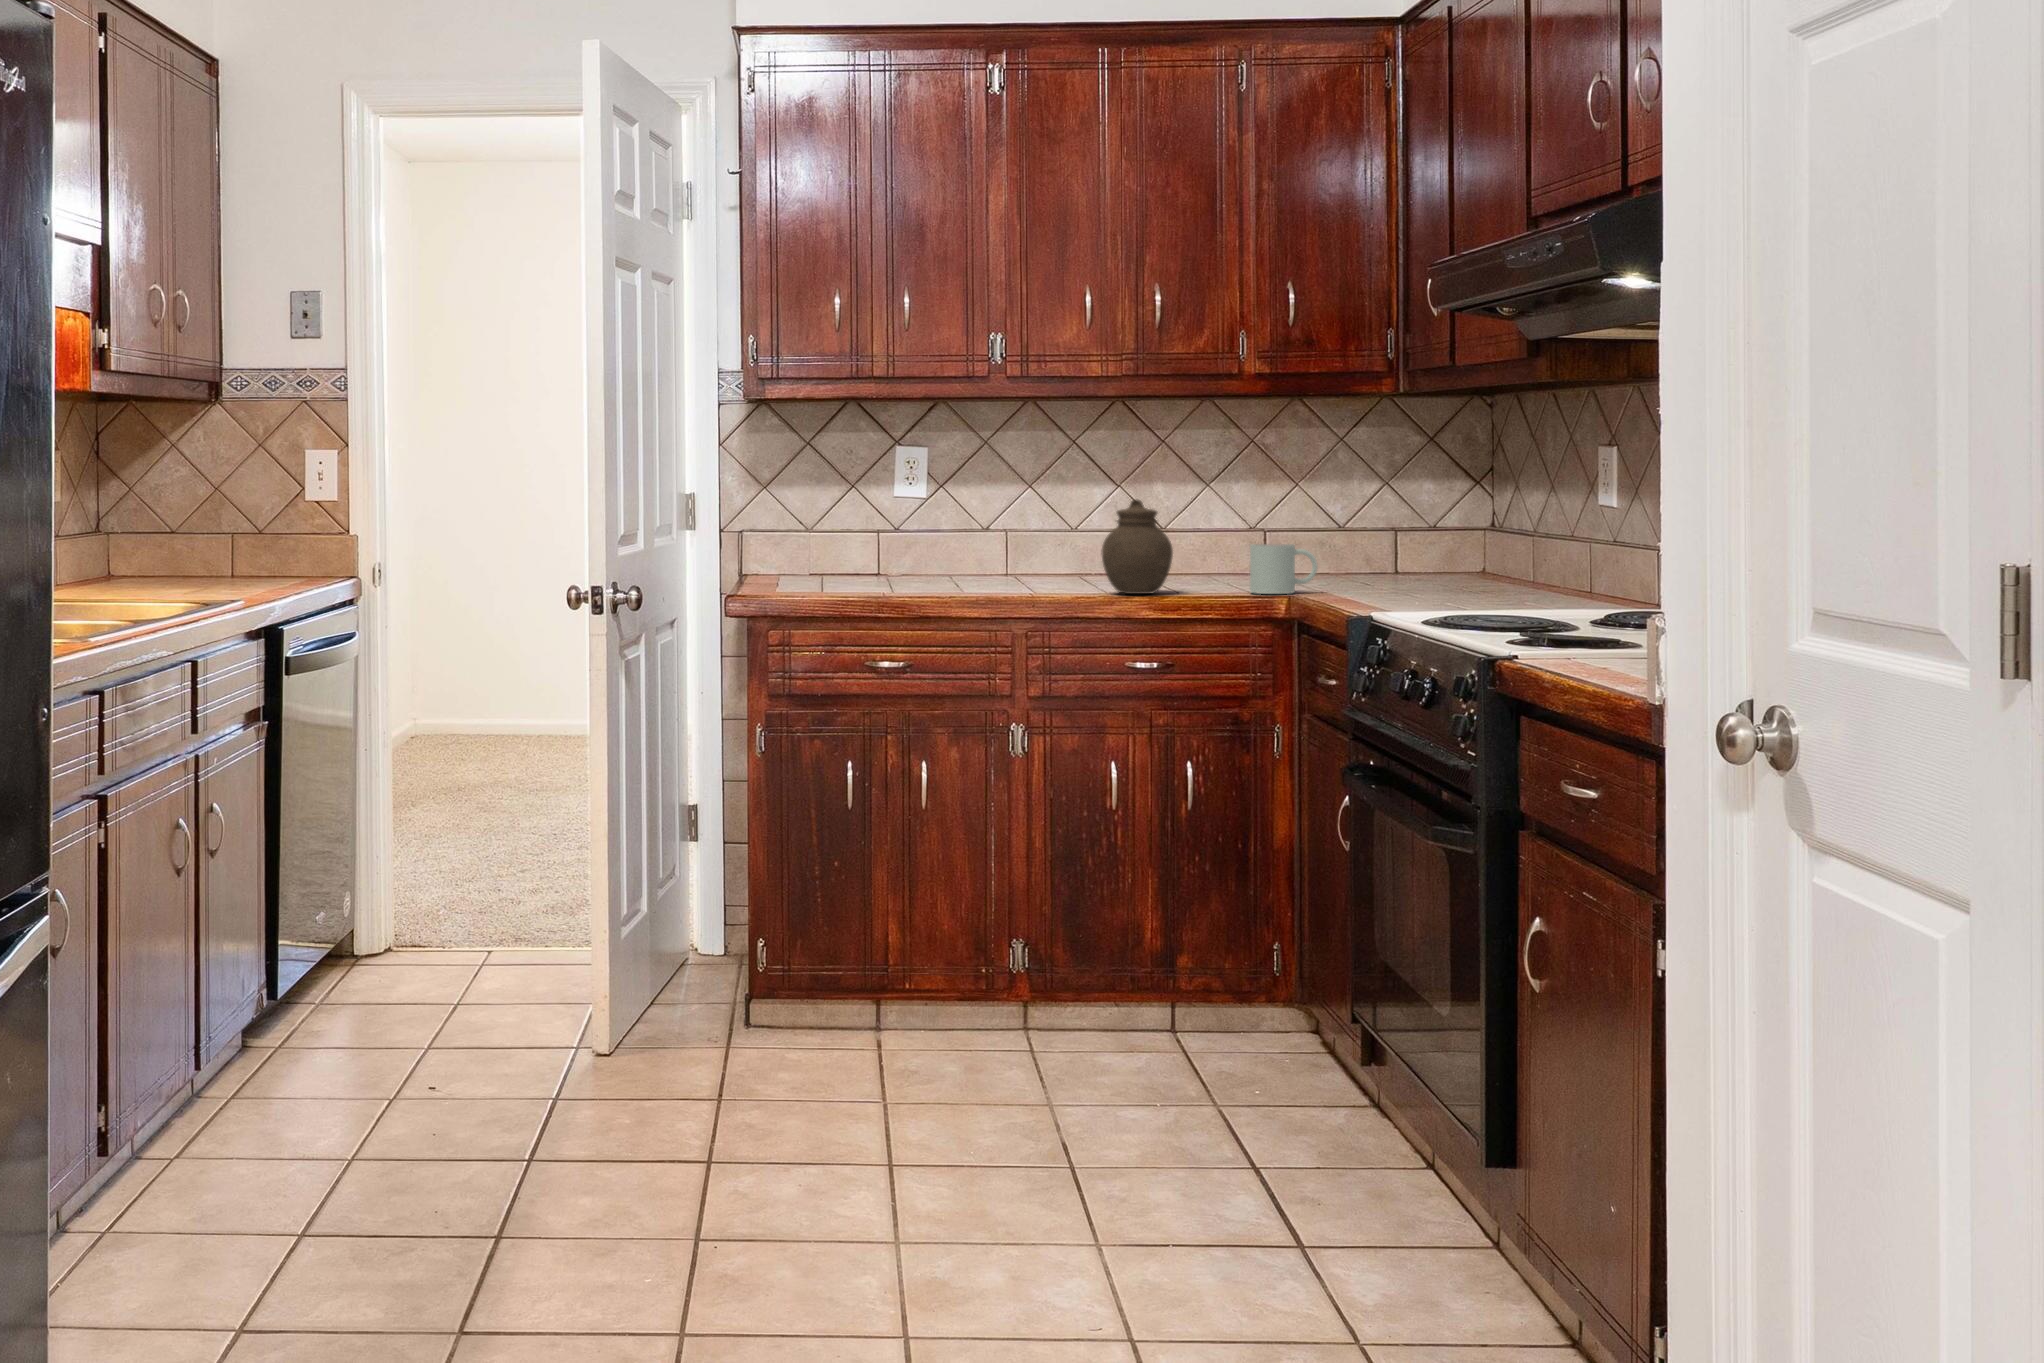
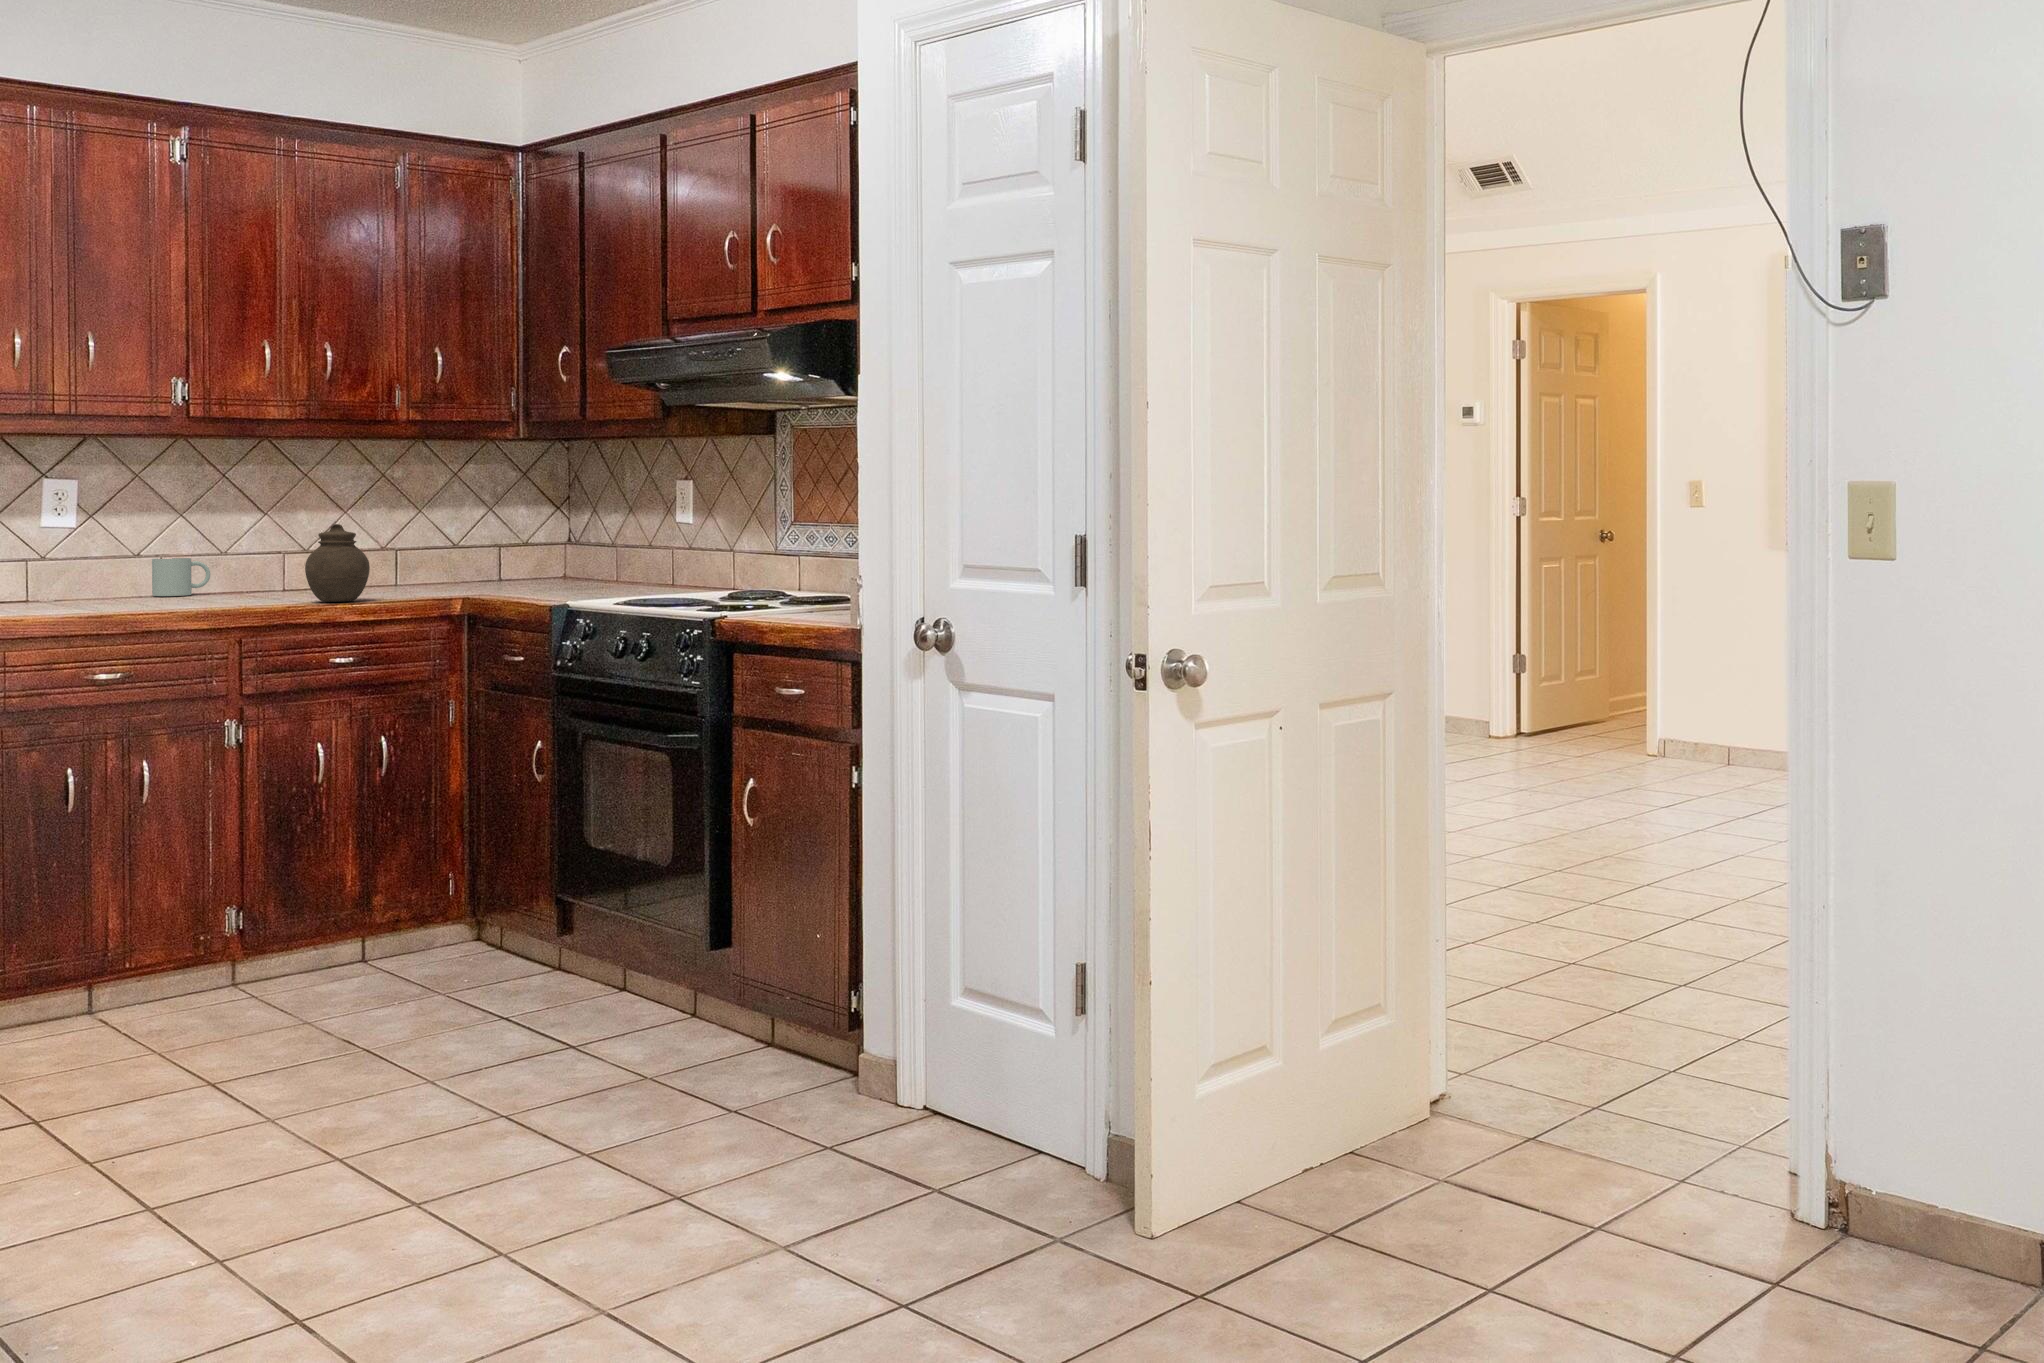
mug: present [1250,544,1318,594] -> present [152,558,210,596]

